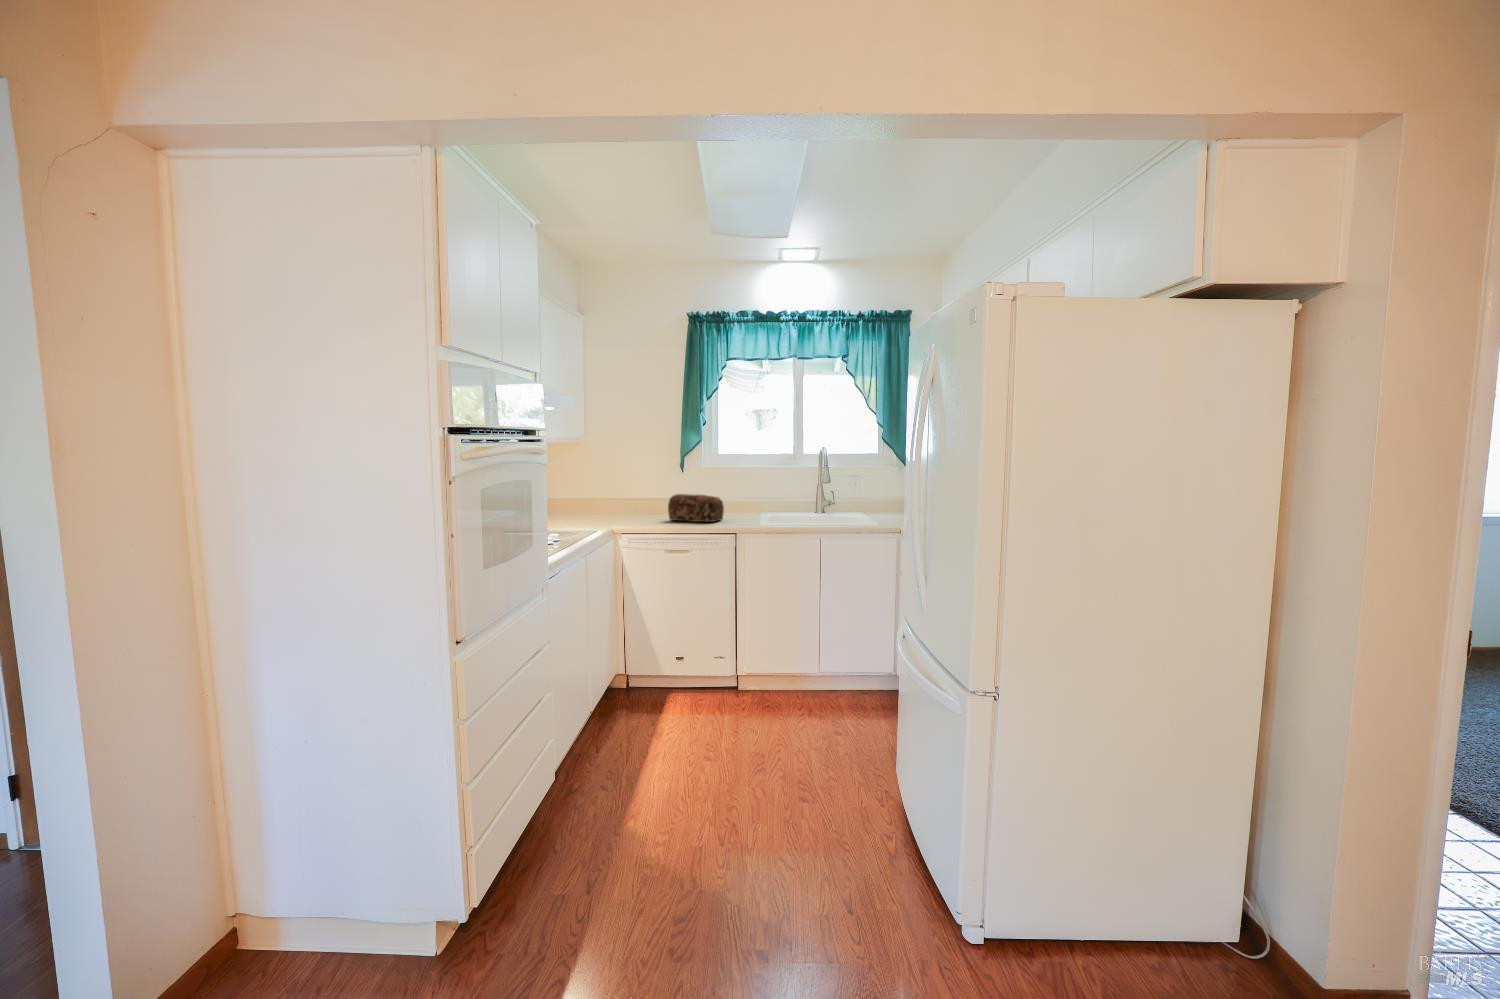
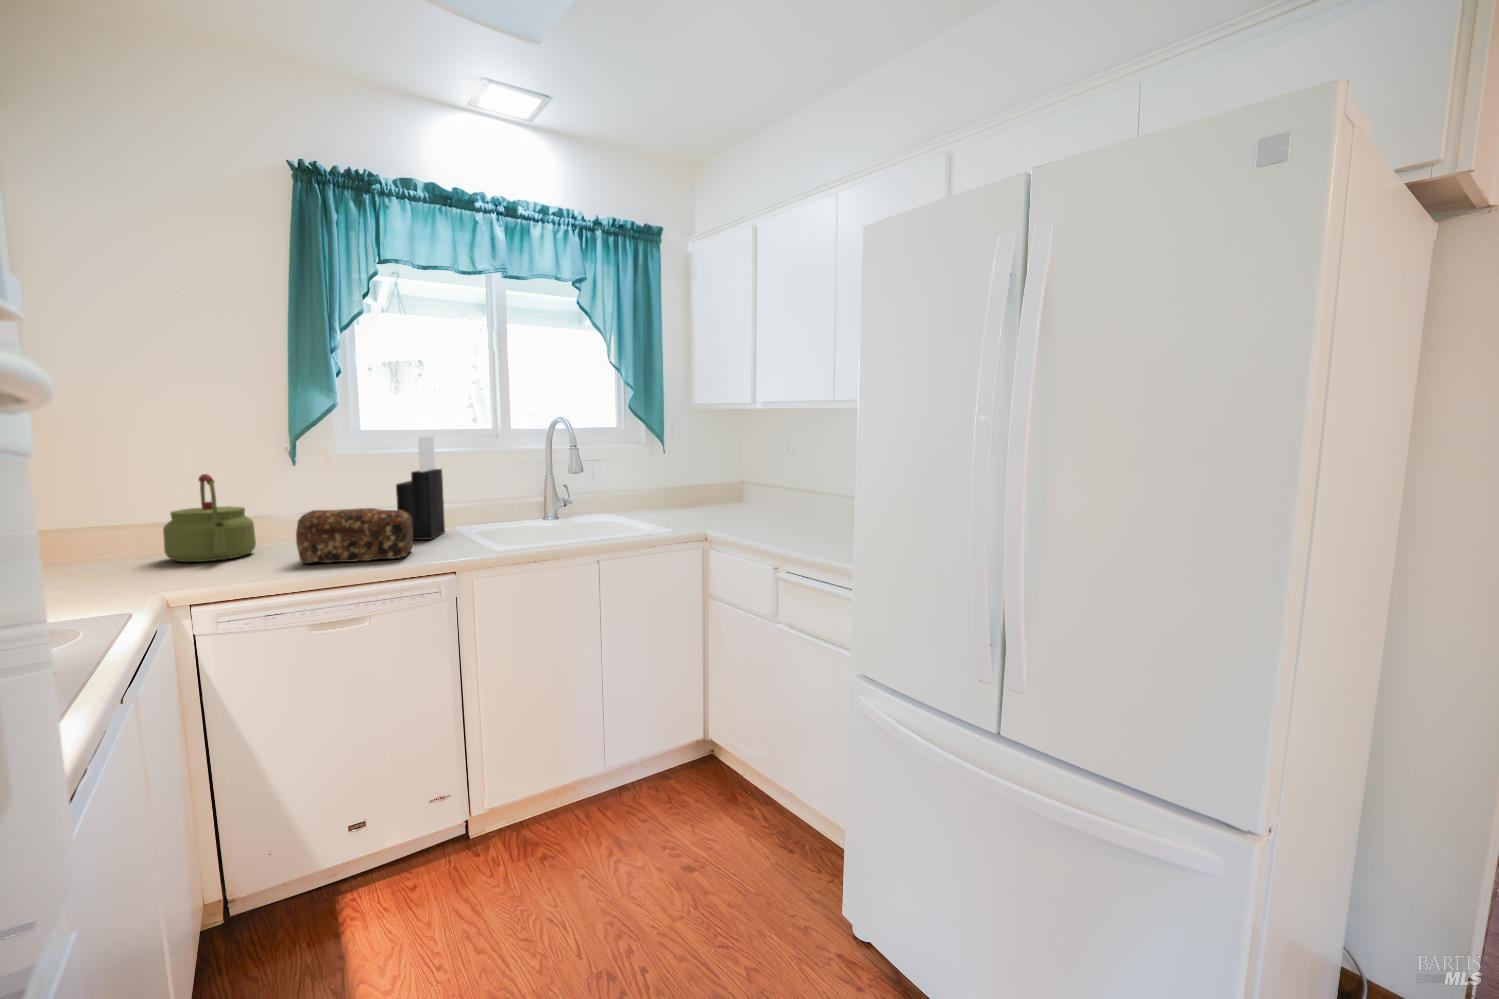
knife block: none [724,457,753,517] -> present [396,437,445,540]
kettle: none [625,475,661,517] -> present [163,474,256,562]

